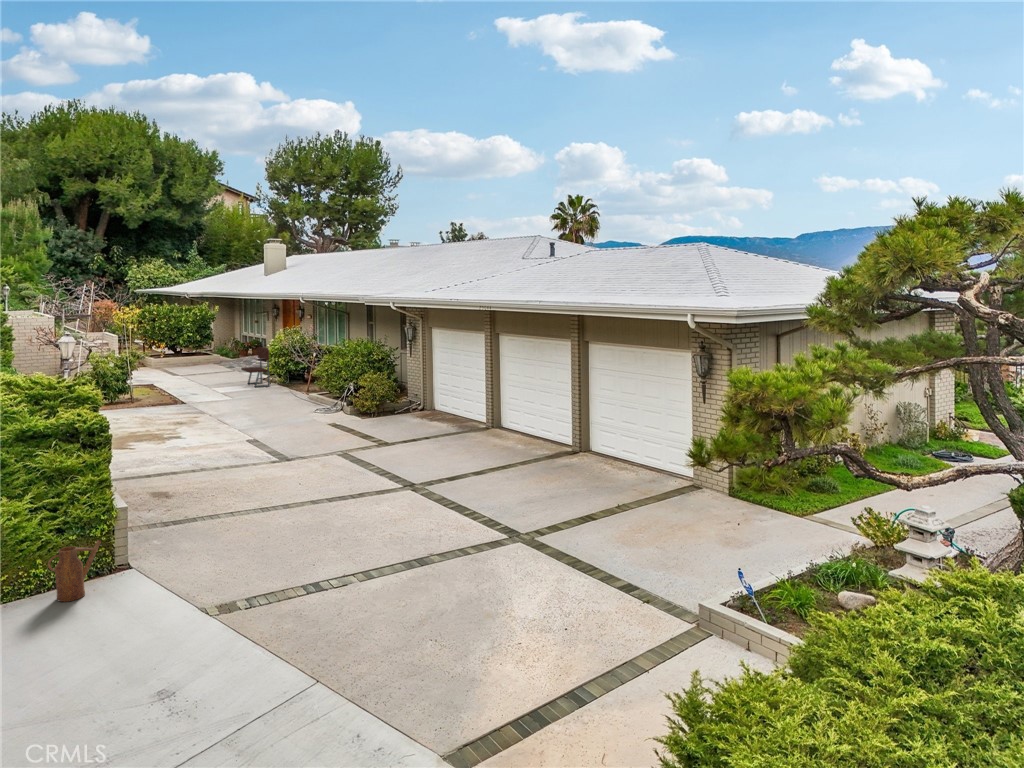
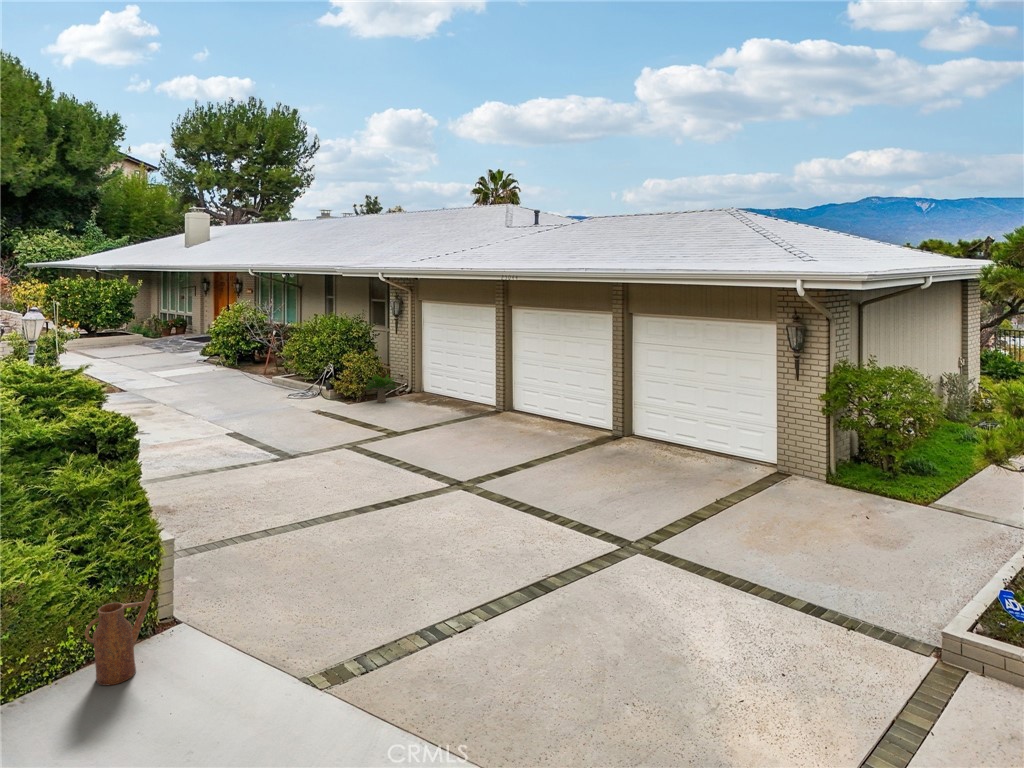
bench: present [242,347,270,387] -> none [180,327,216,372]
potted plant: none [376,390,408,417] -> present [366,375,395,403]

